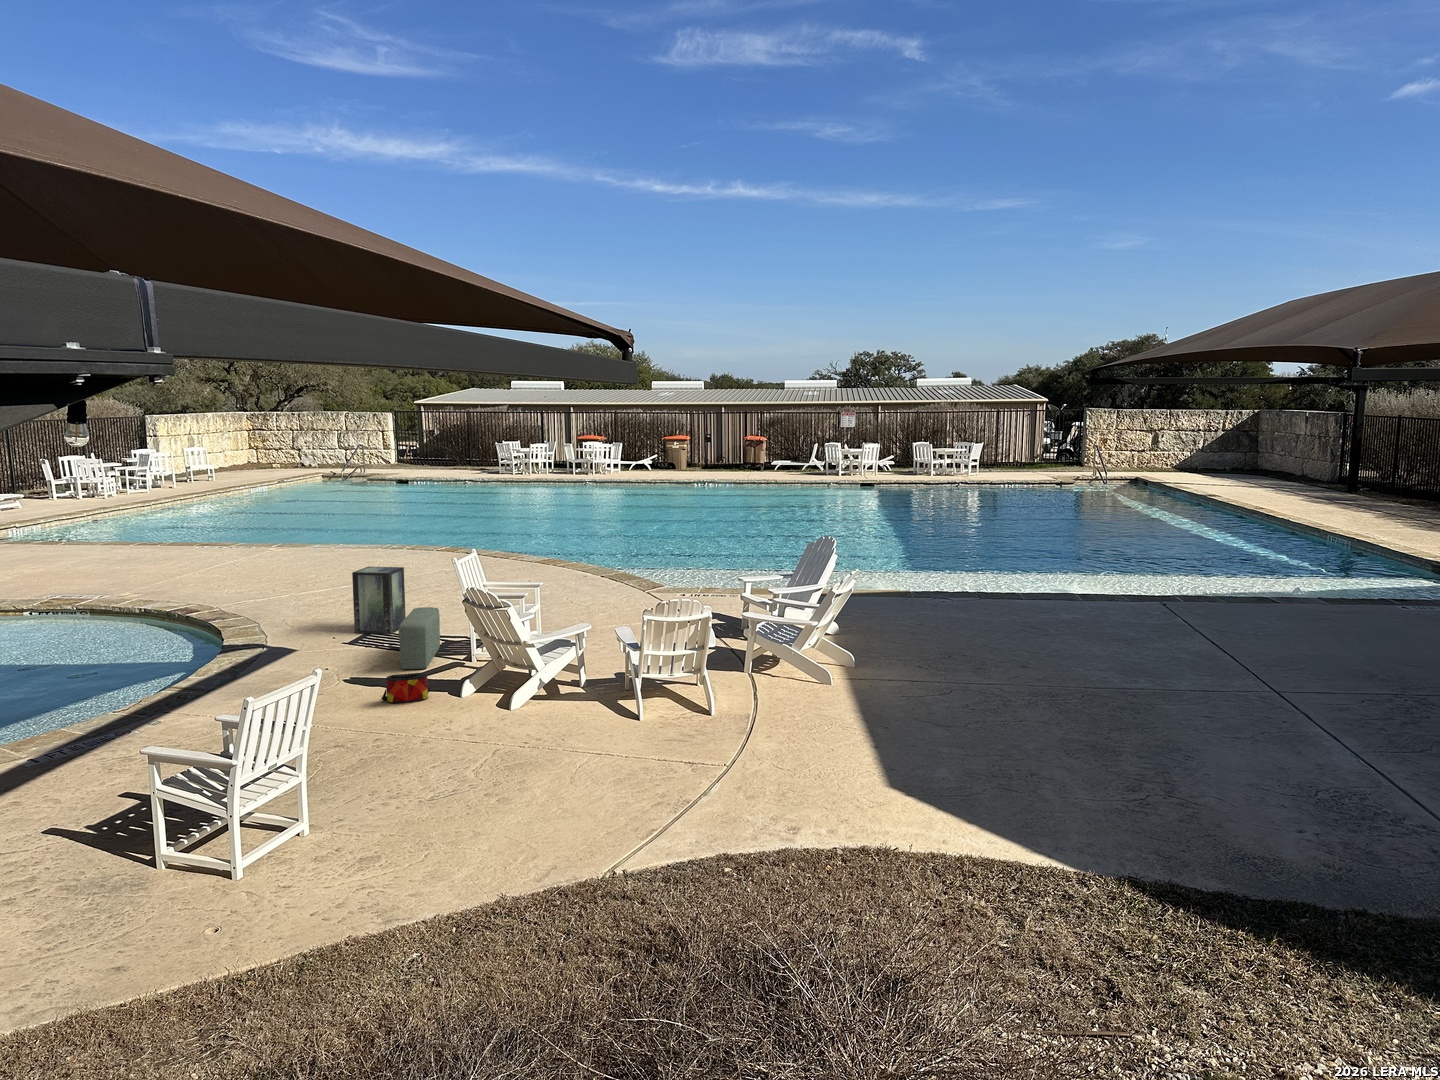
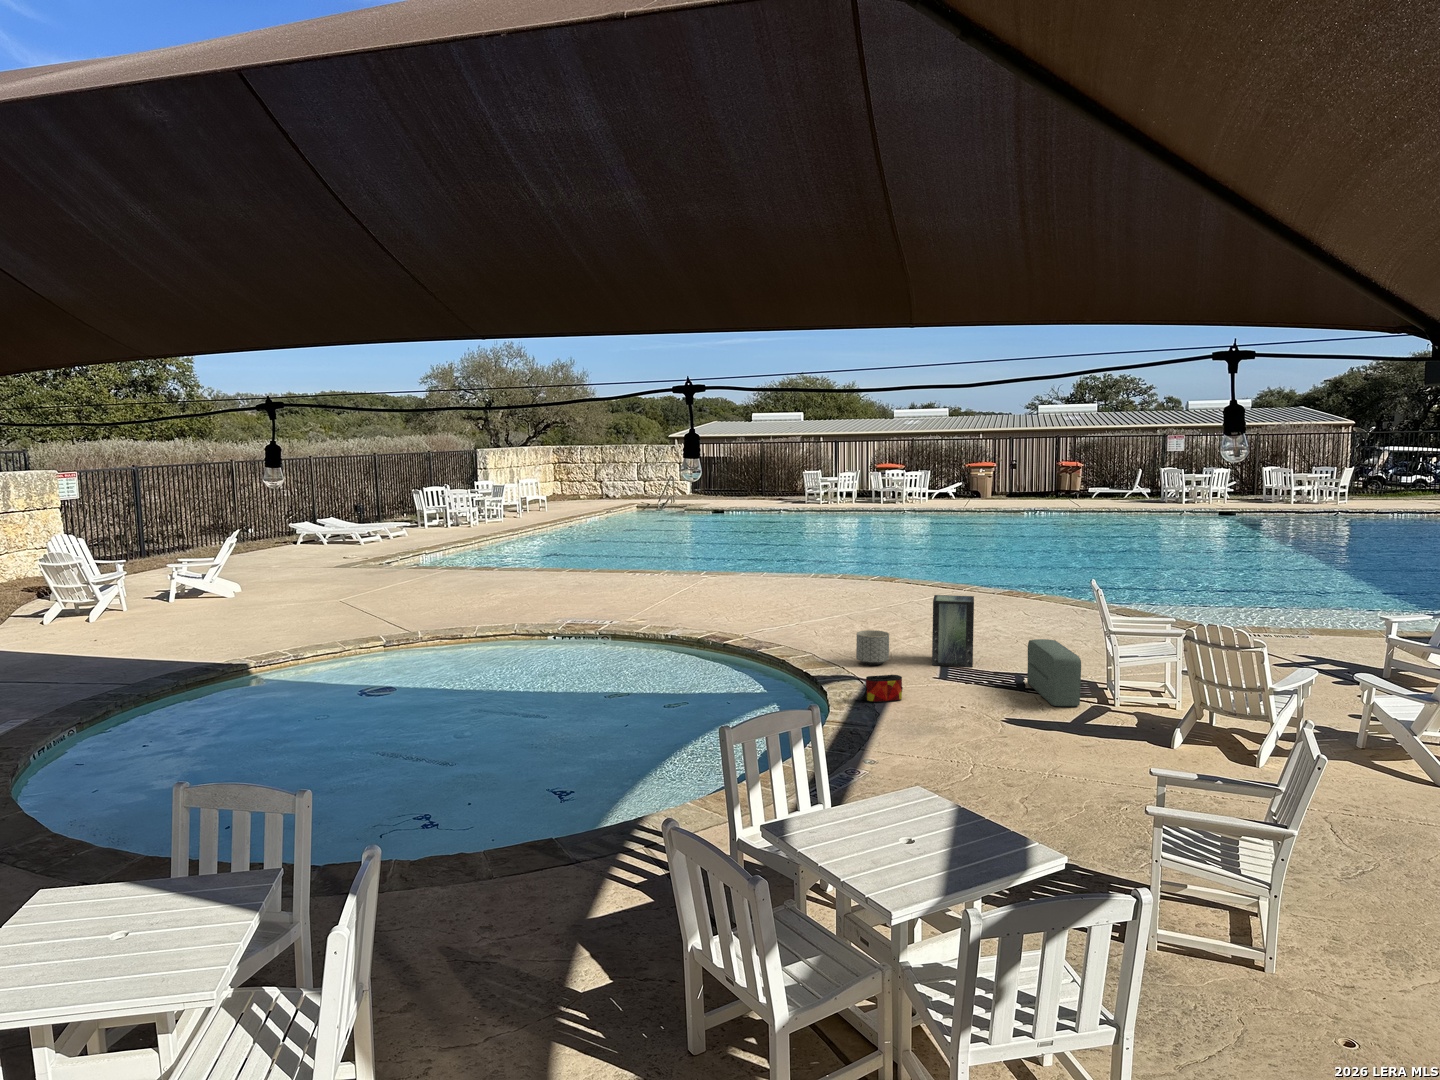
planter: none [280,601,315,634] -> present [856,630,889,665]
bag: present [381,673,430,703] -> present [861,675,903,702]

